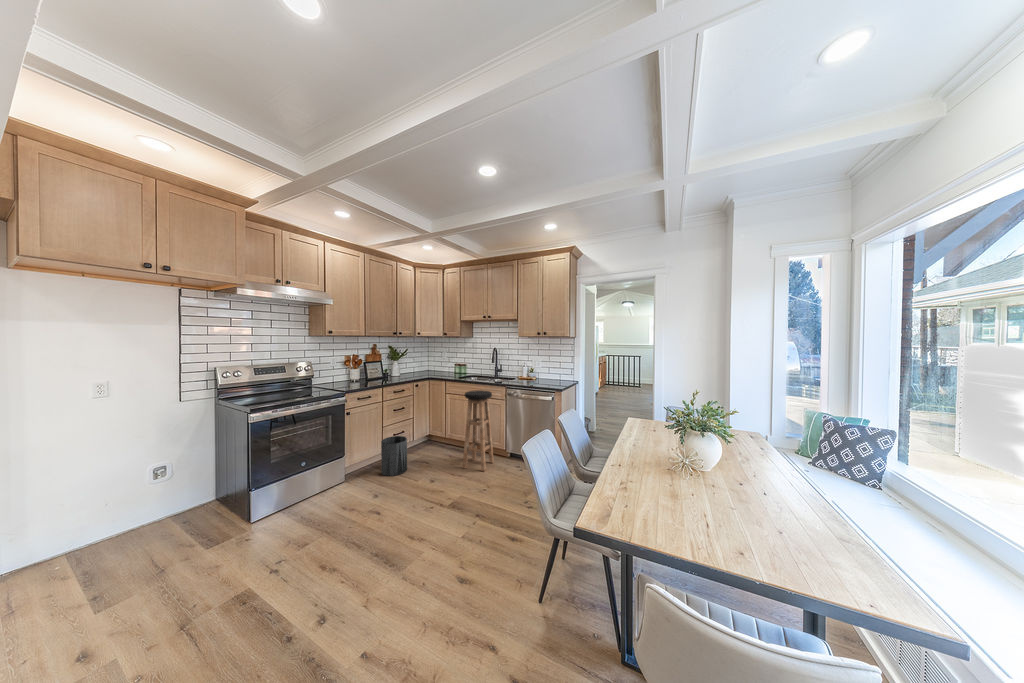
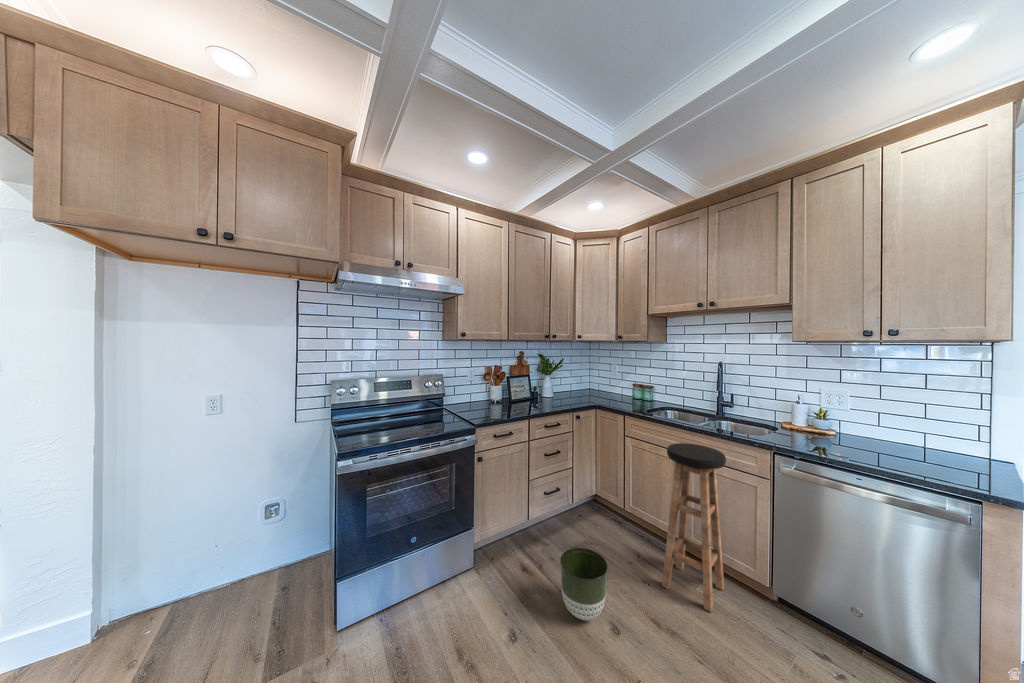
trash can: present [381,436,407,476] -> none [526,498,565,570]
planter: none [404,453,431,488] -> present [560,548,608,621]

